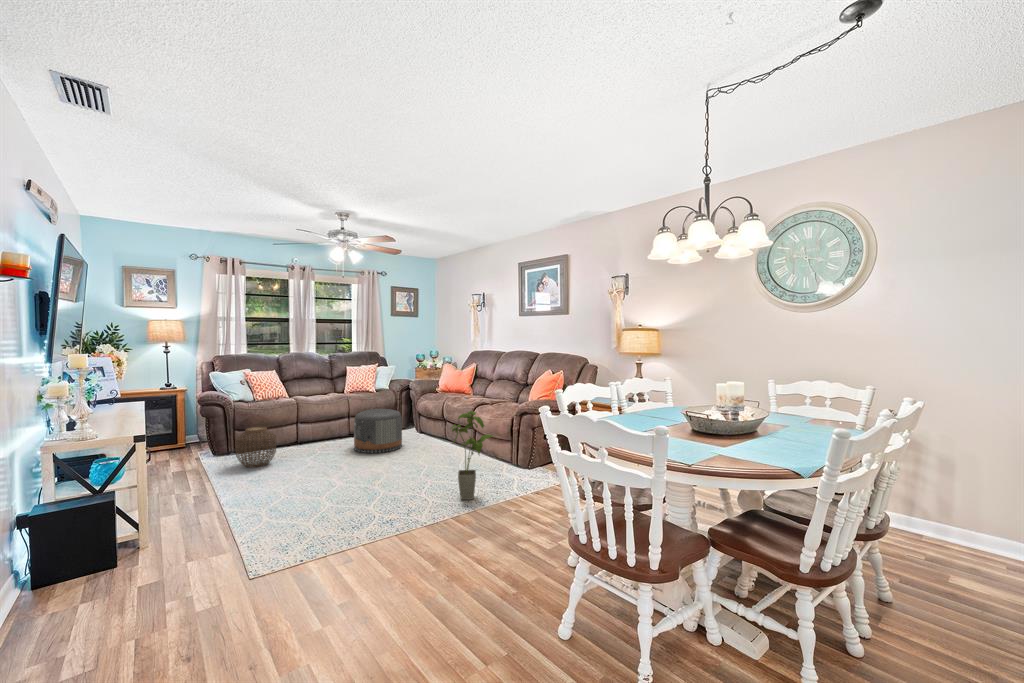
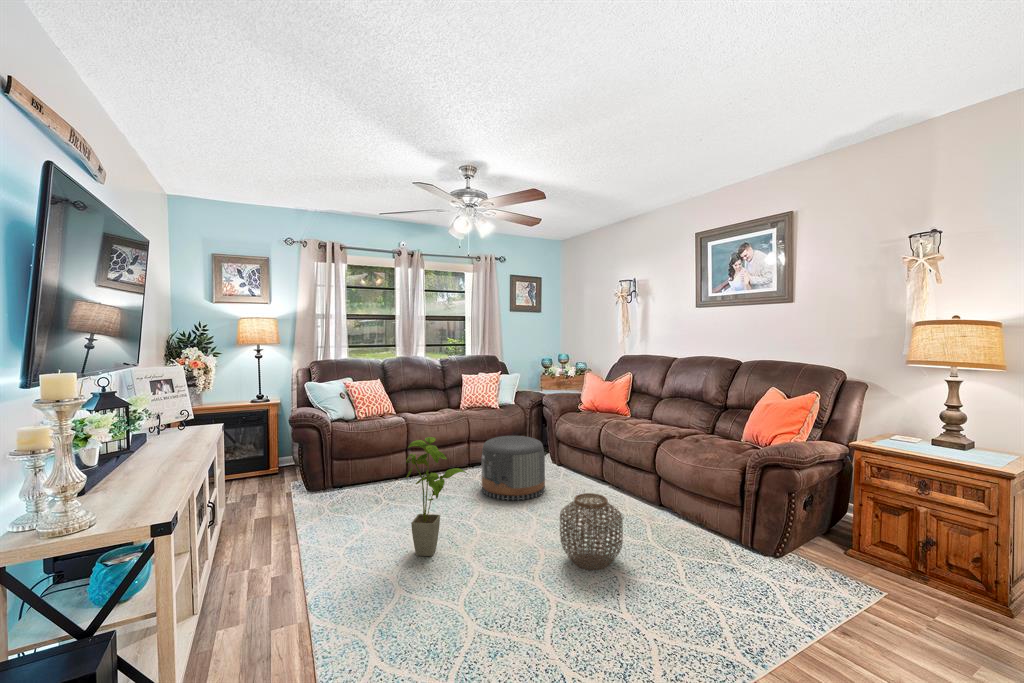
house plant: present [452,411,493,500] -> present [406,437,466,556]
woven basket: present [235,427,276,468] -> present [560,493,623,570]

